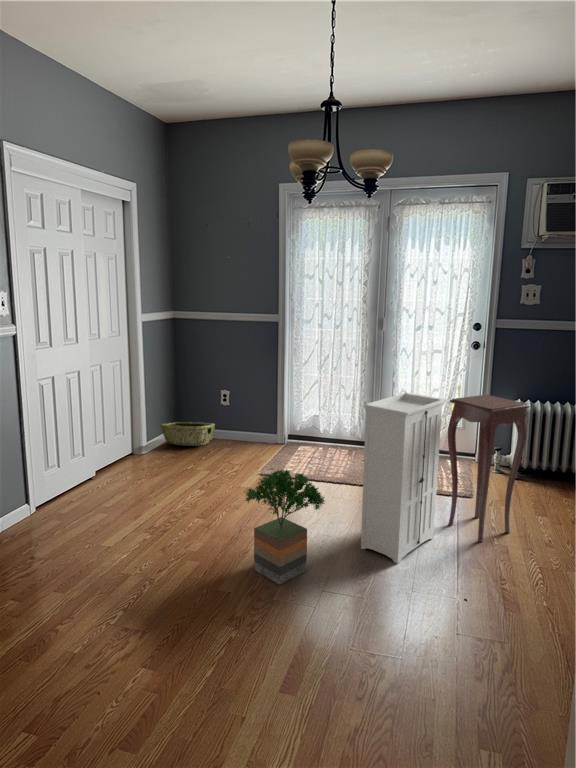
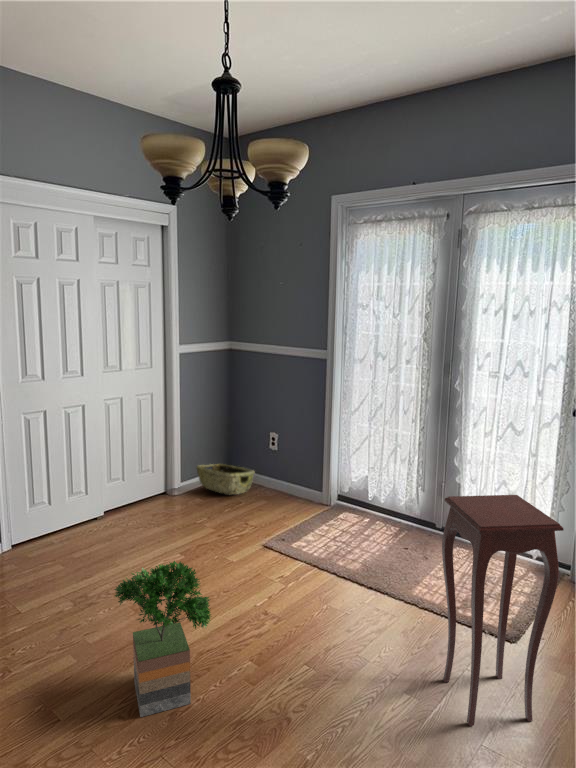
storage cabinet: present [361,391,448,563] -> none [285,476,421,729]

